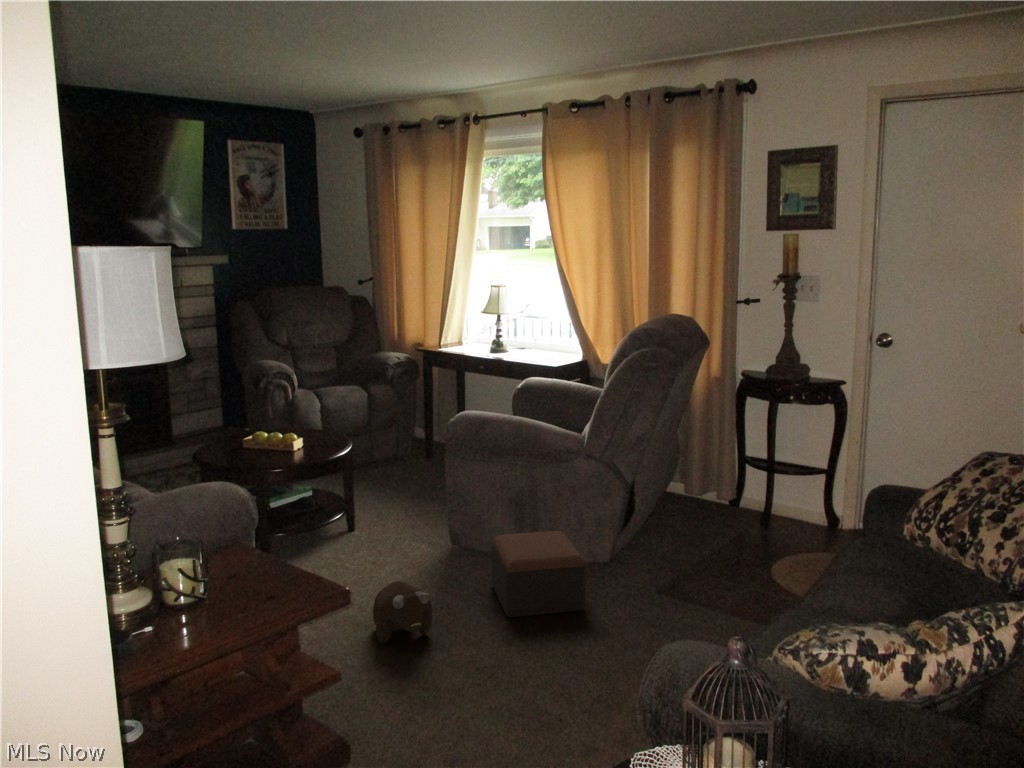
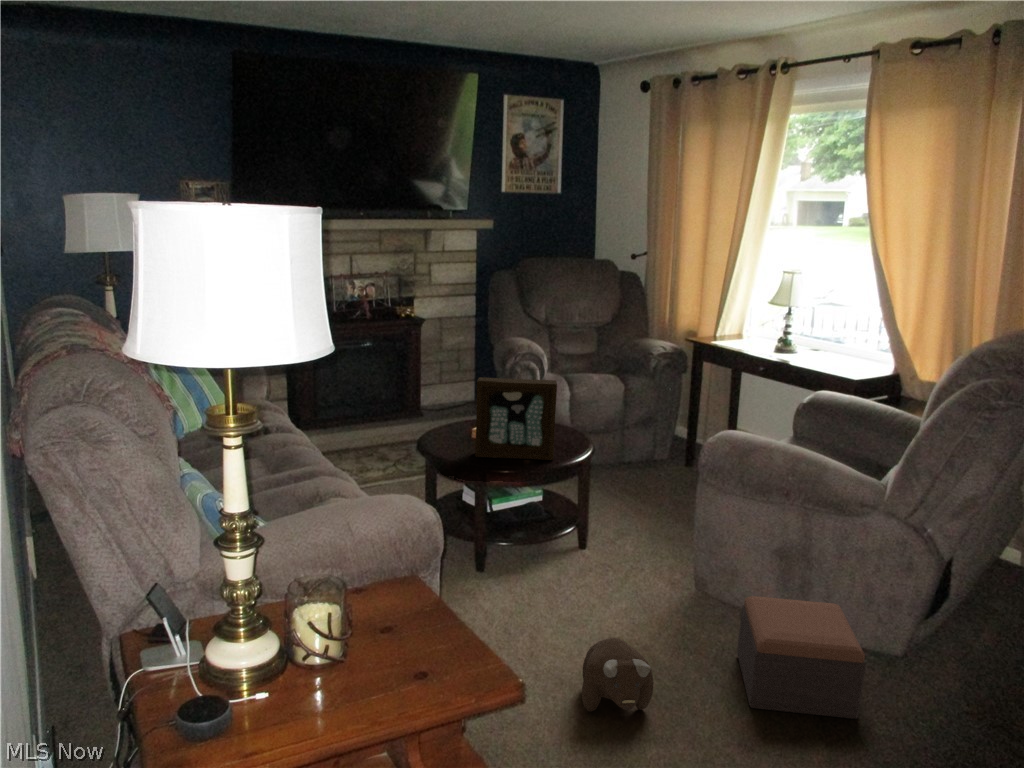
picture frame: none [247,385,322,460] -> present [475,377,557,460]

